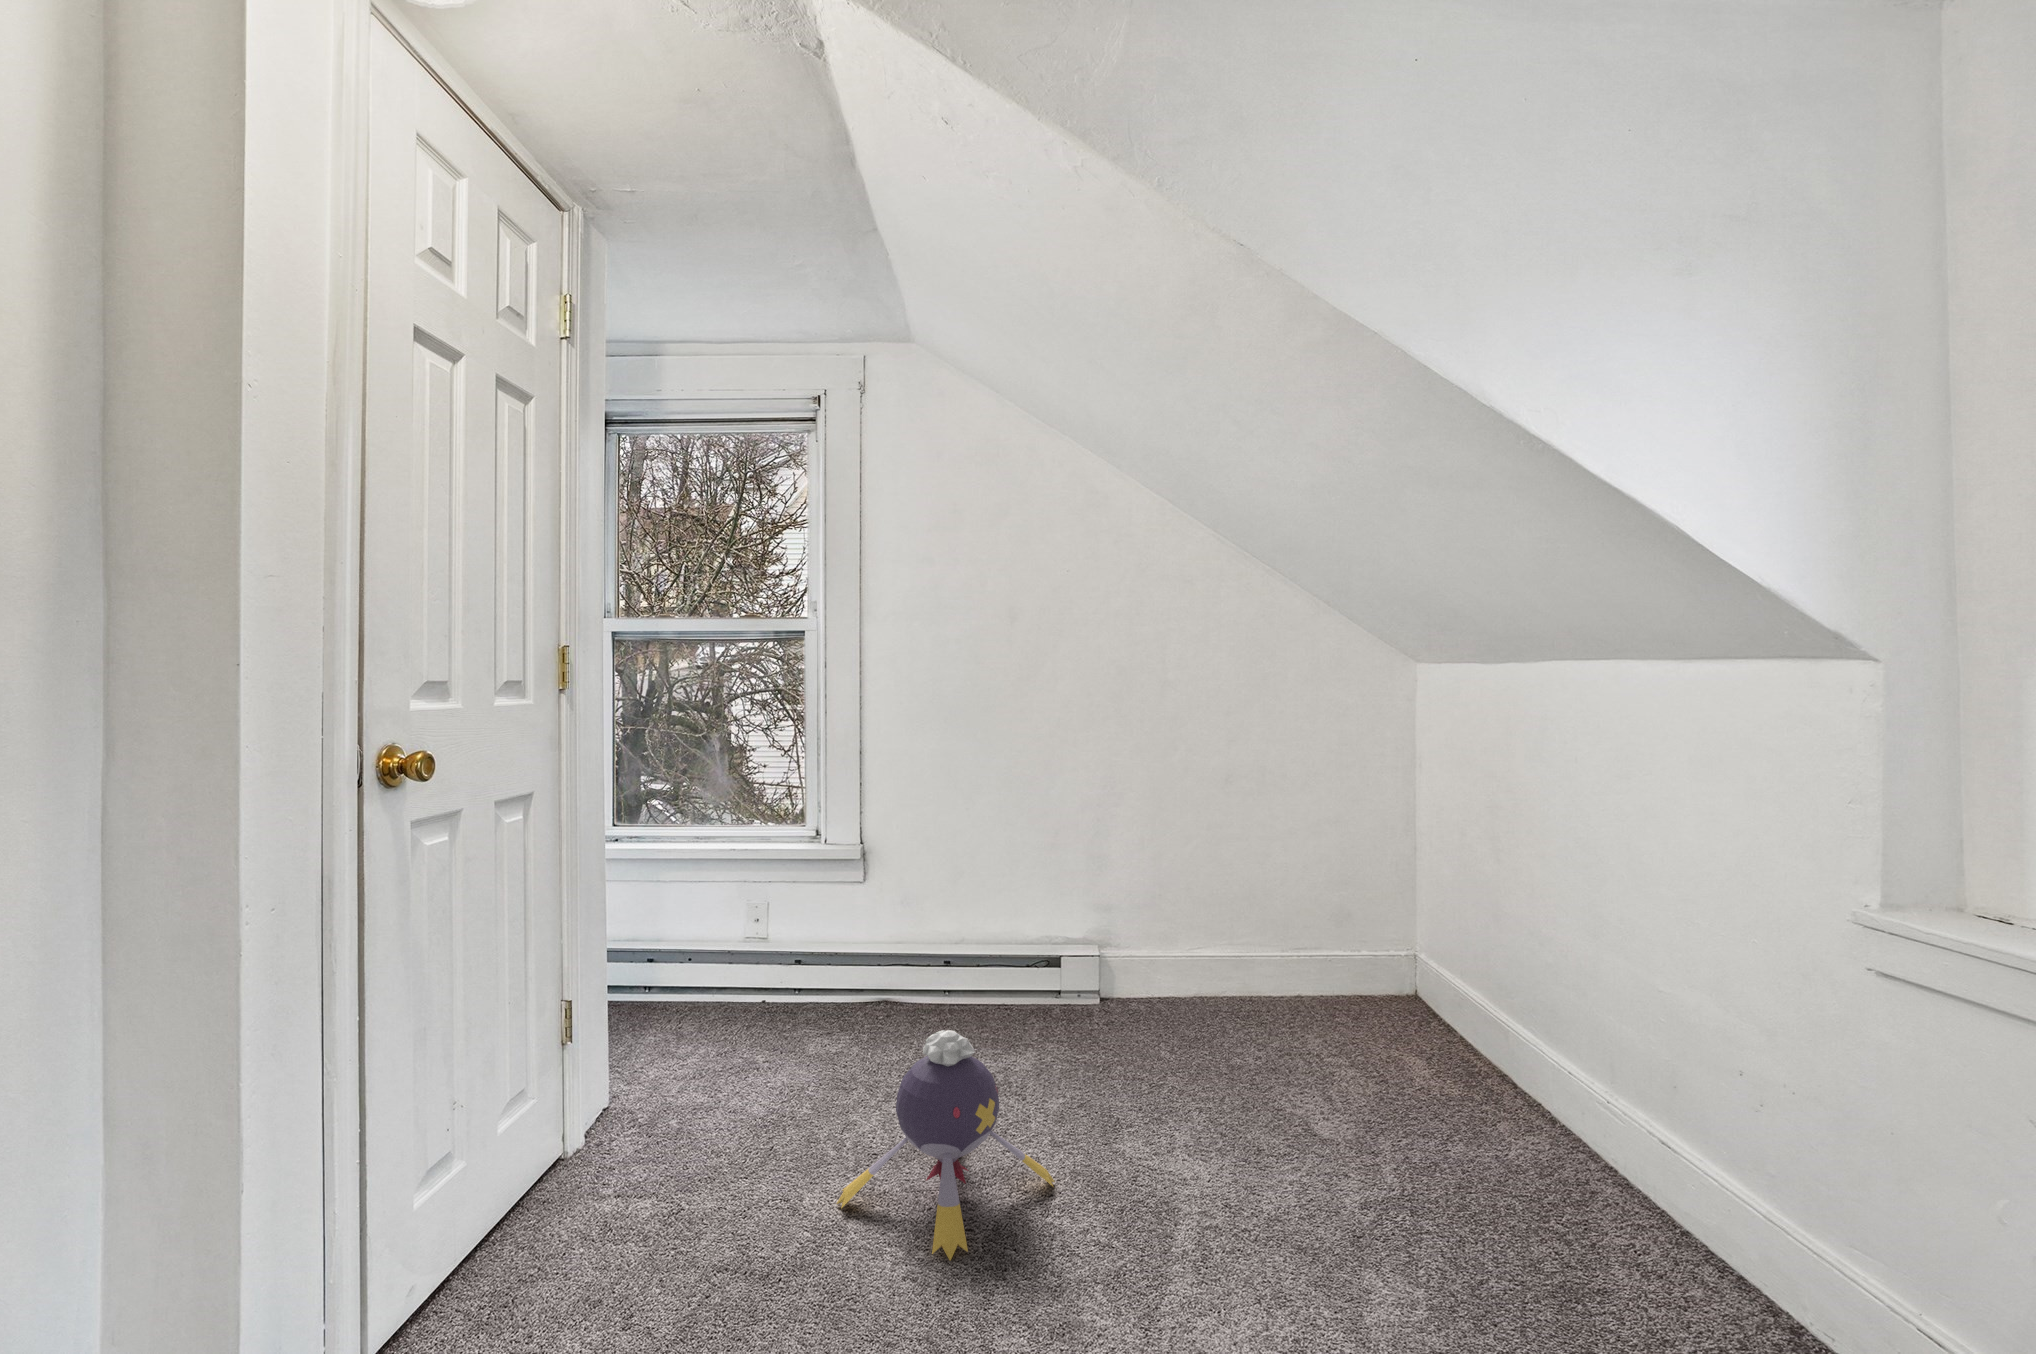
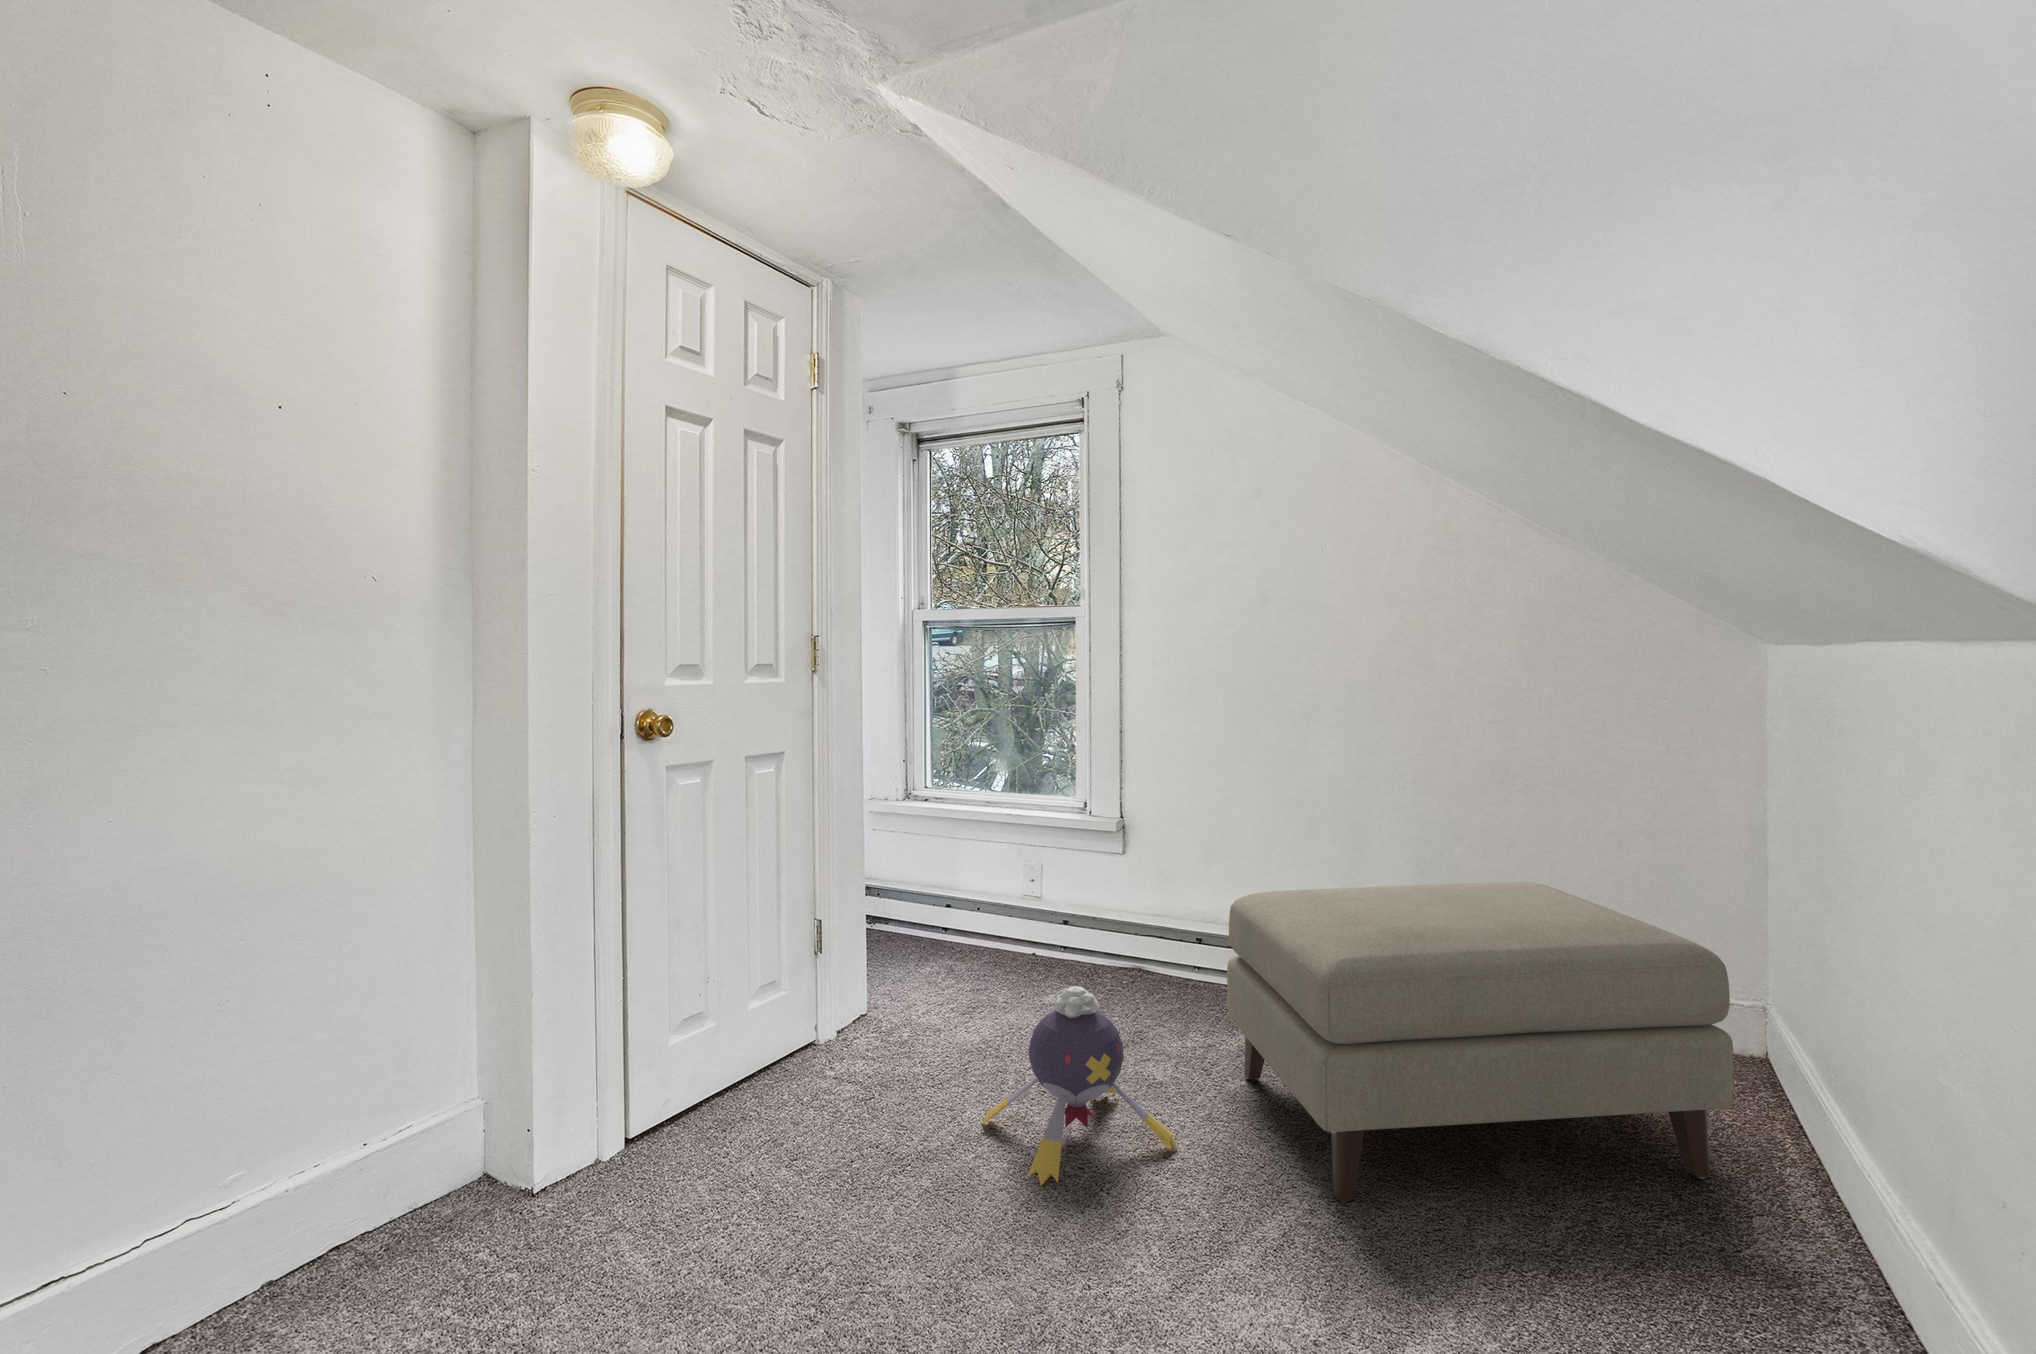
ottoman: none [1046,872,1473,1198] -> present [1227,882,1734,1202]

